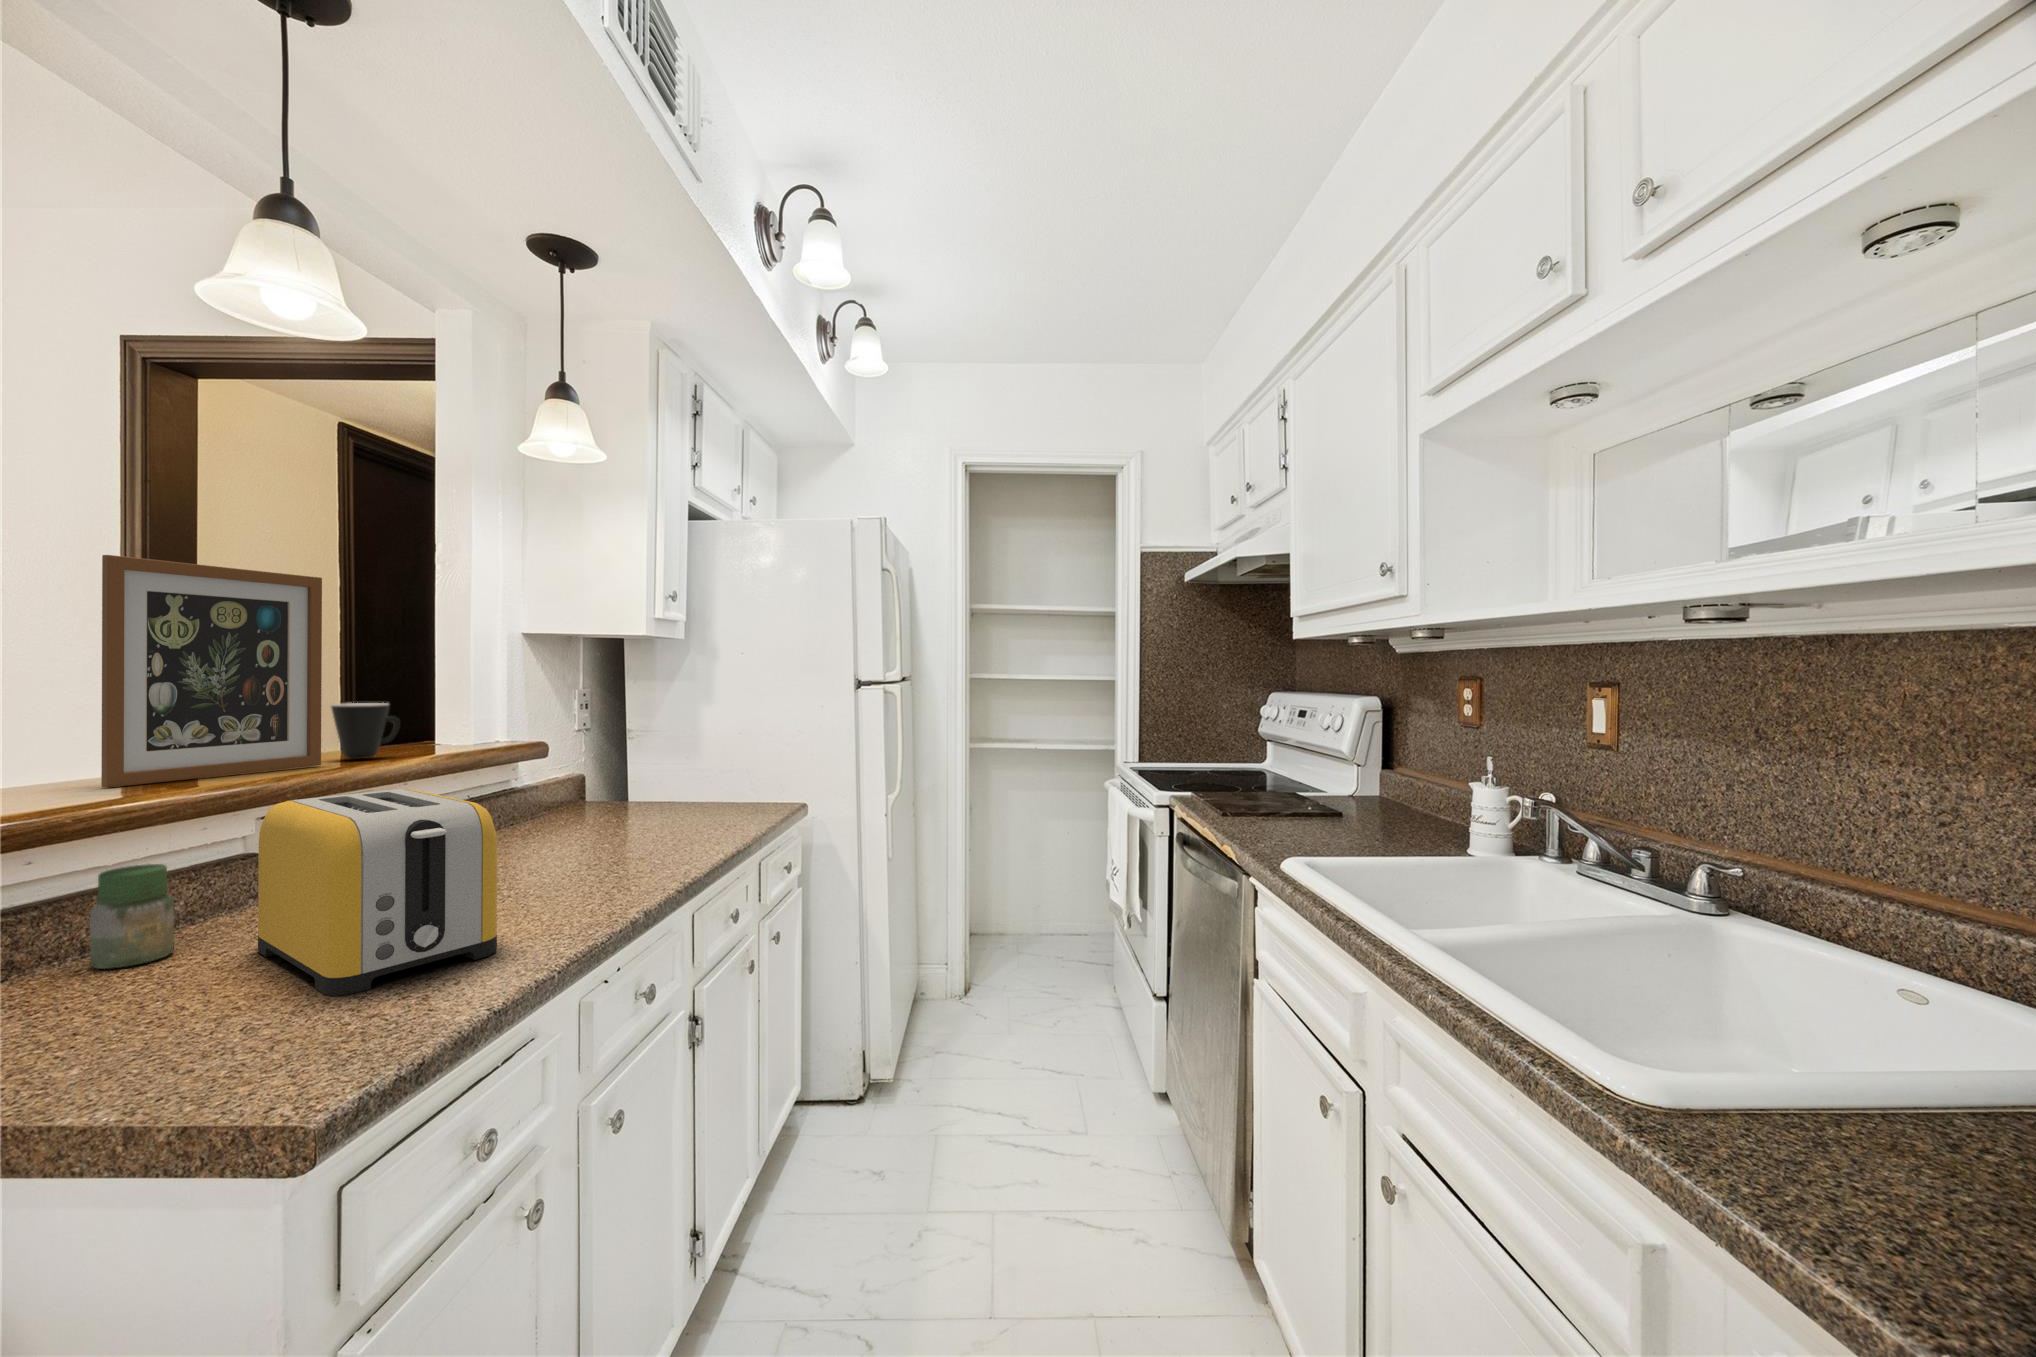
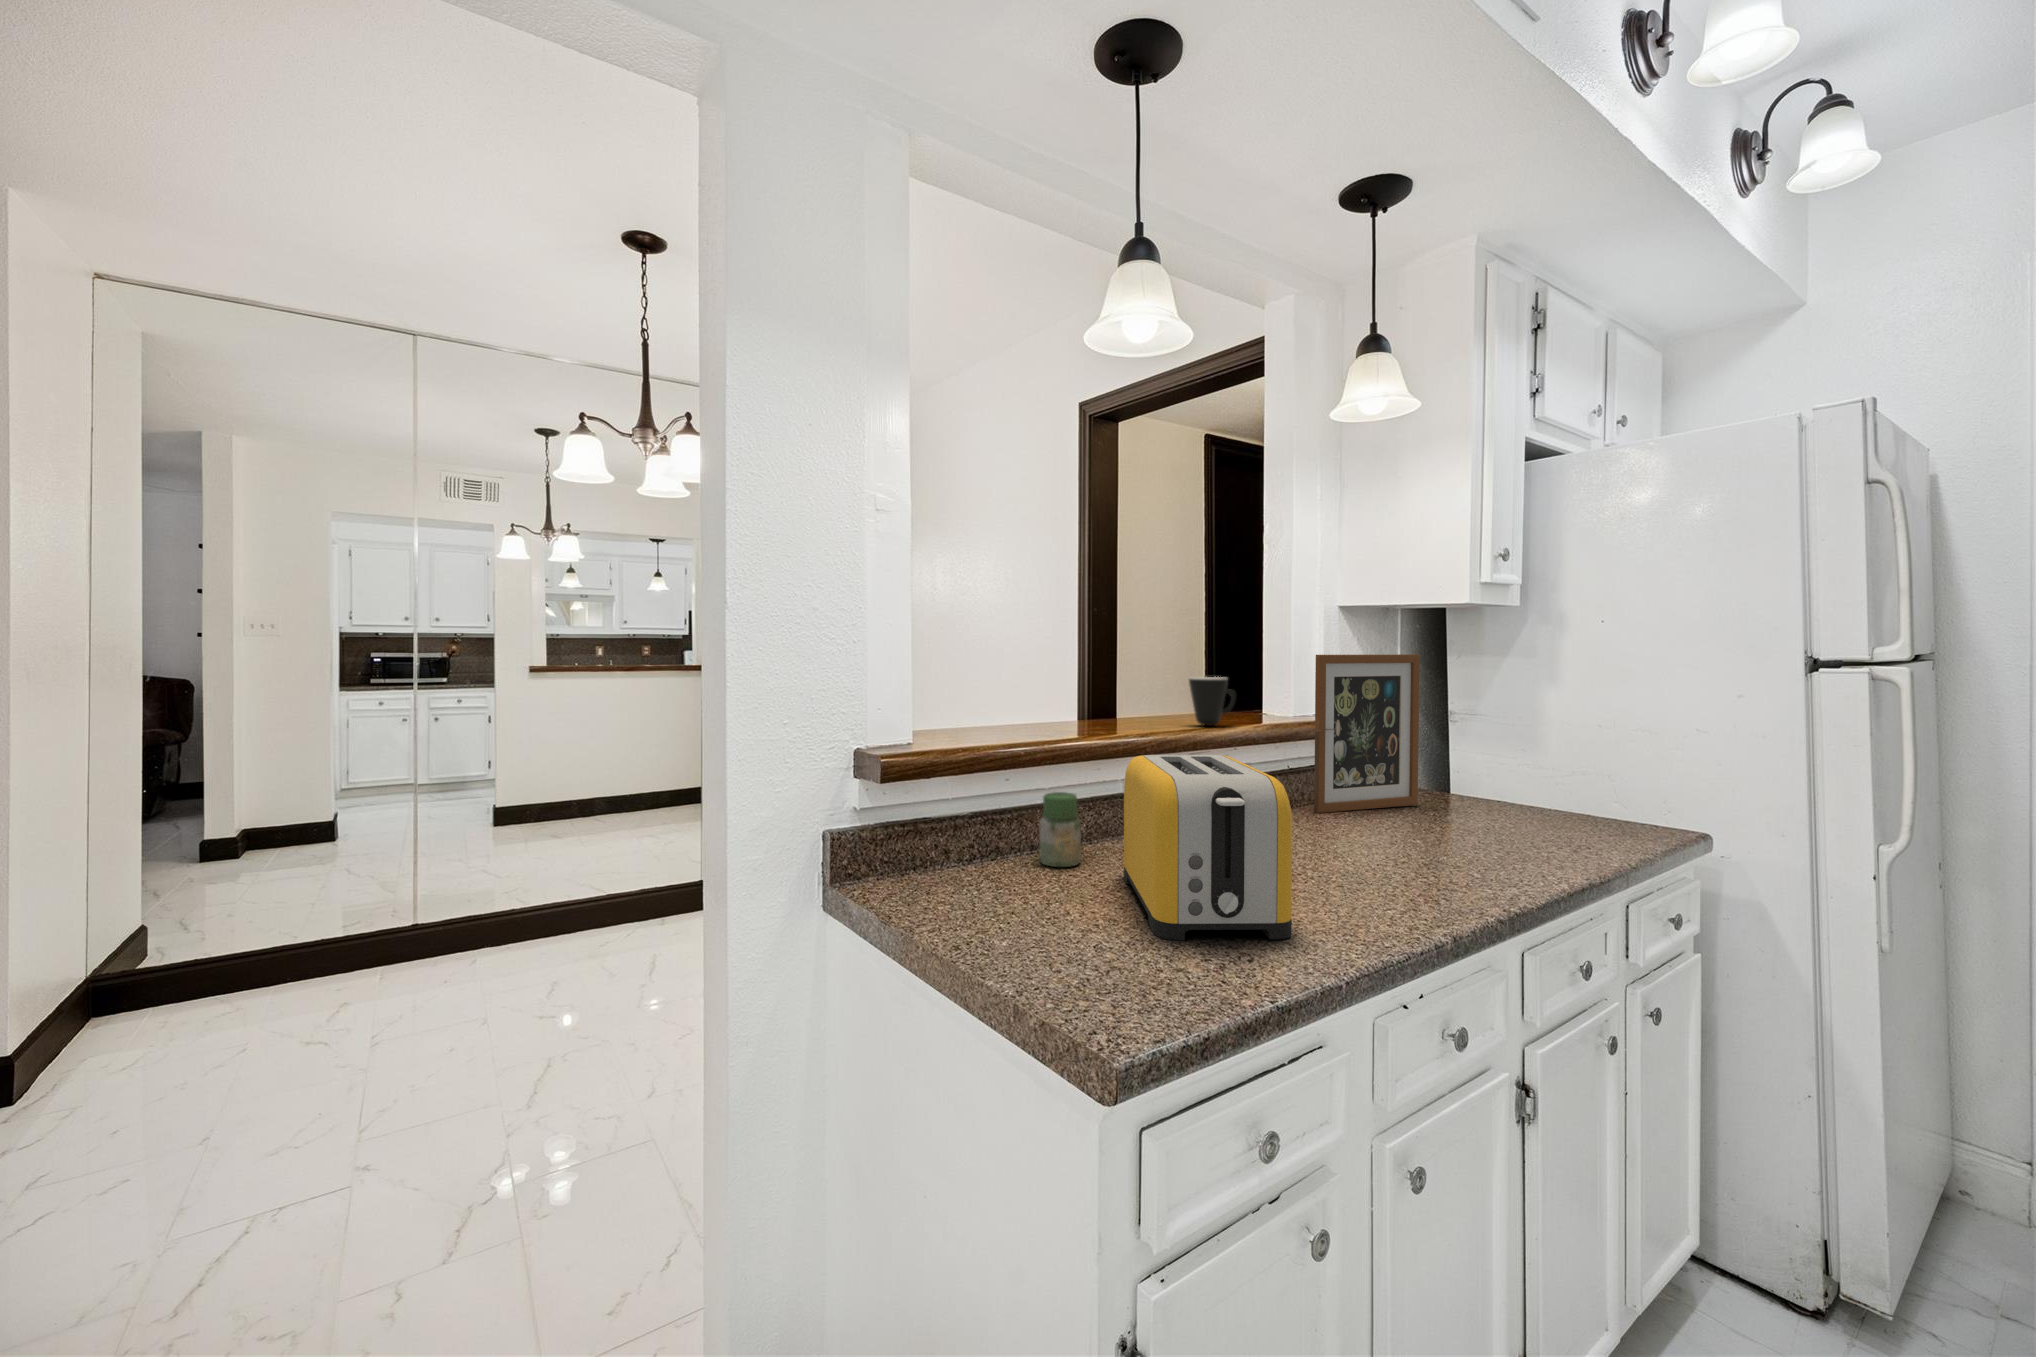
picture frame: present [101,555,322,788] -> present [1314,654,1420,813]

